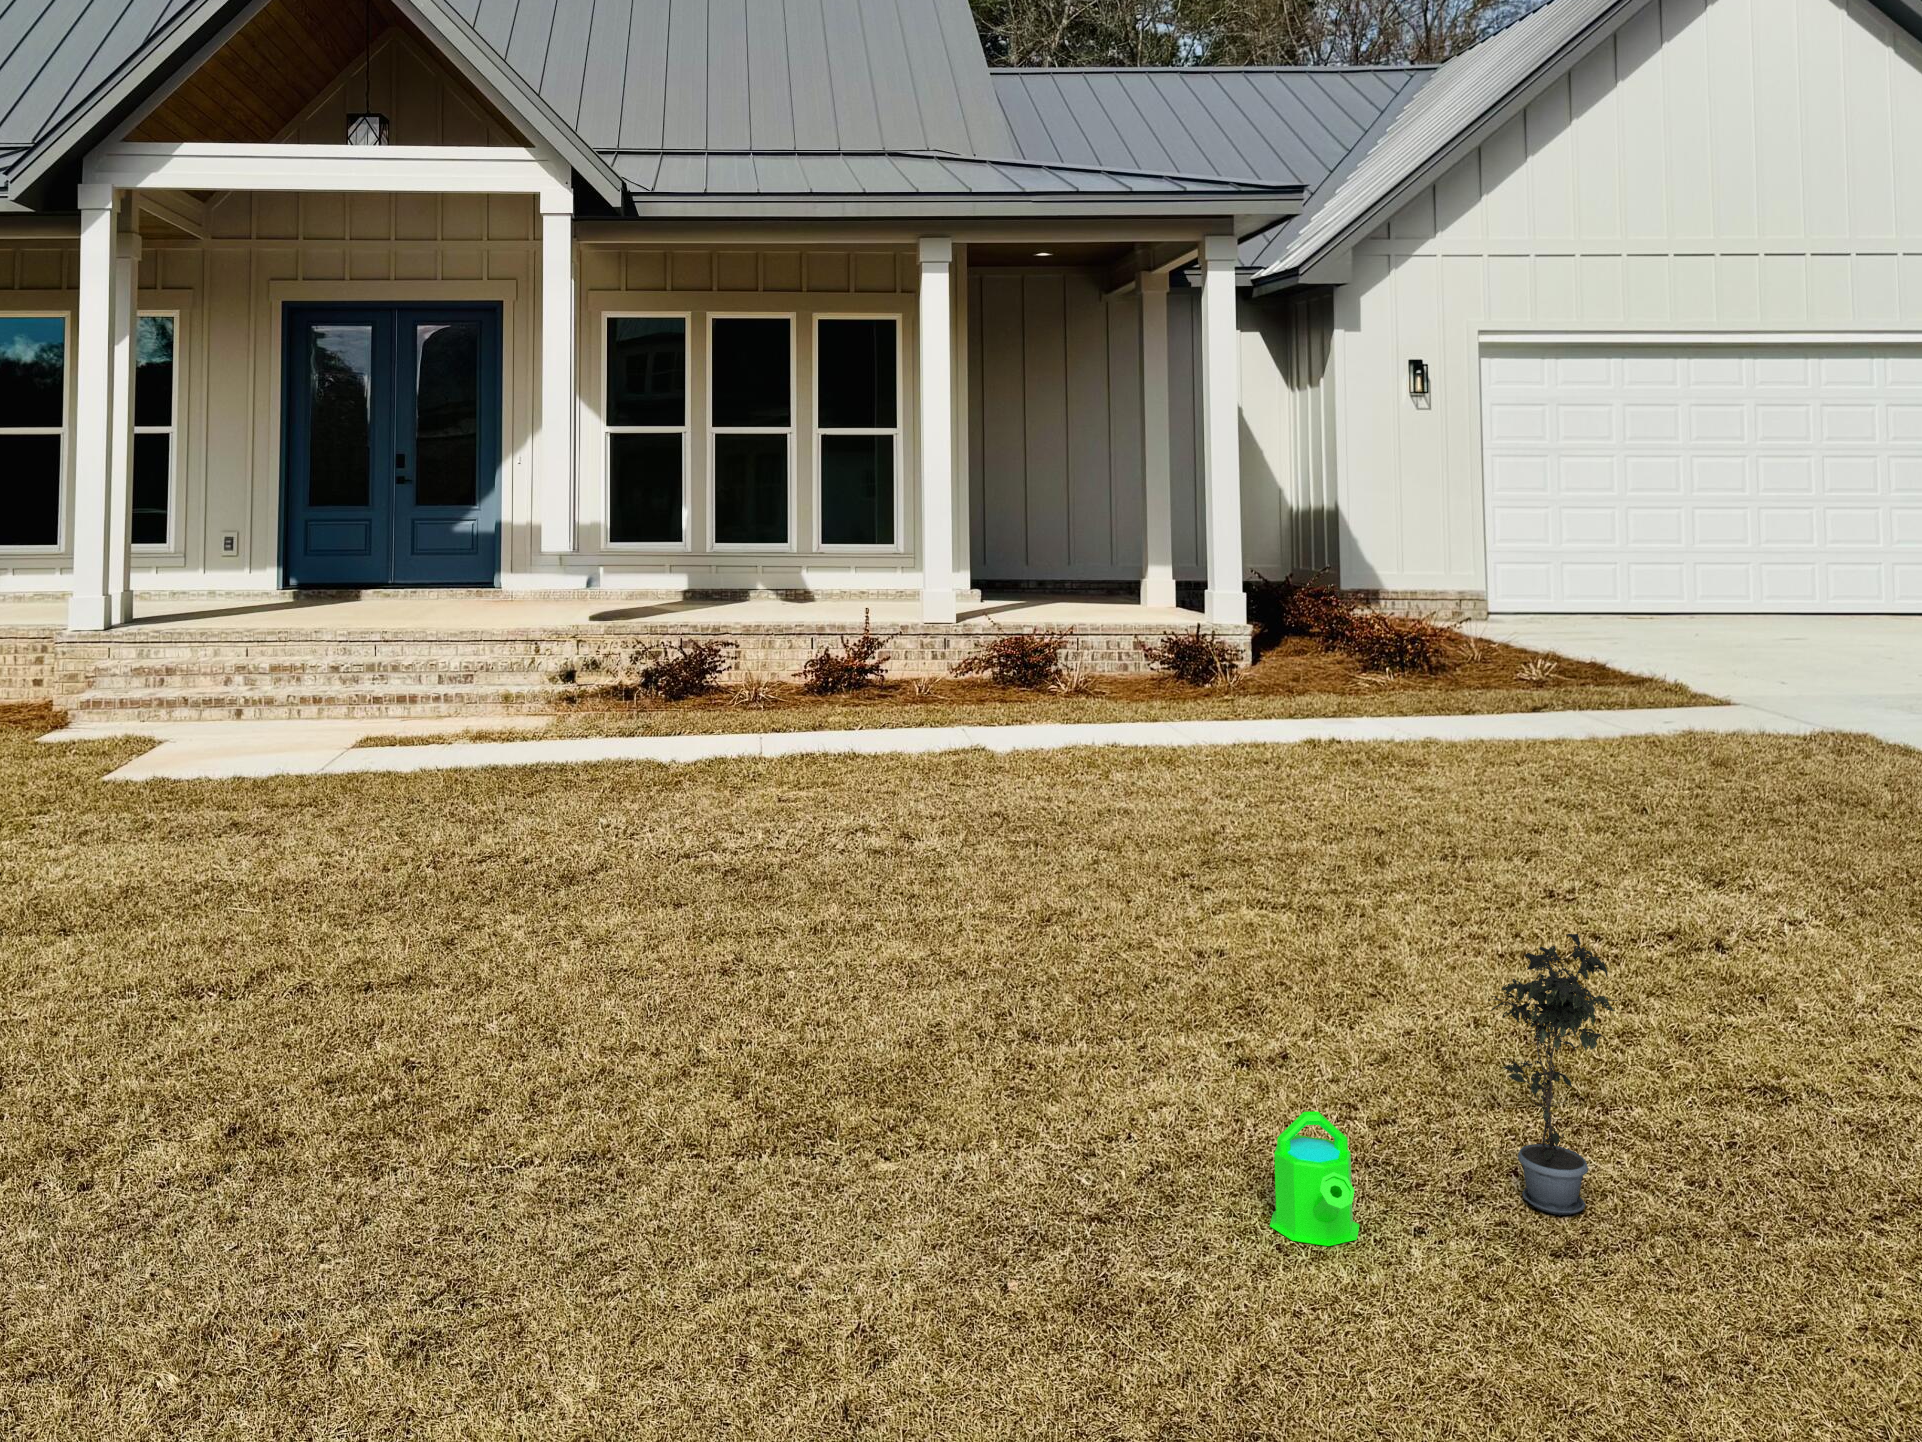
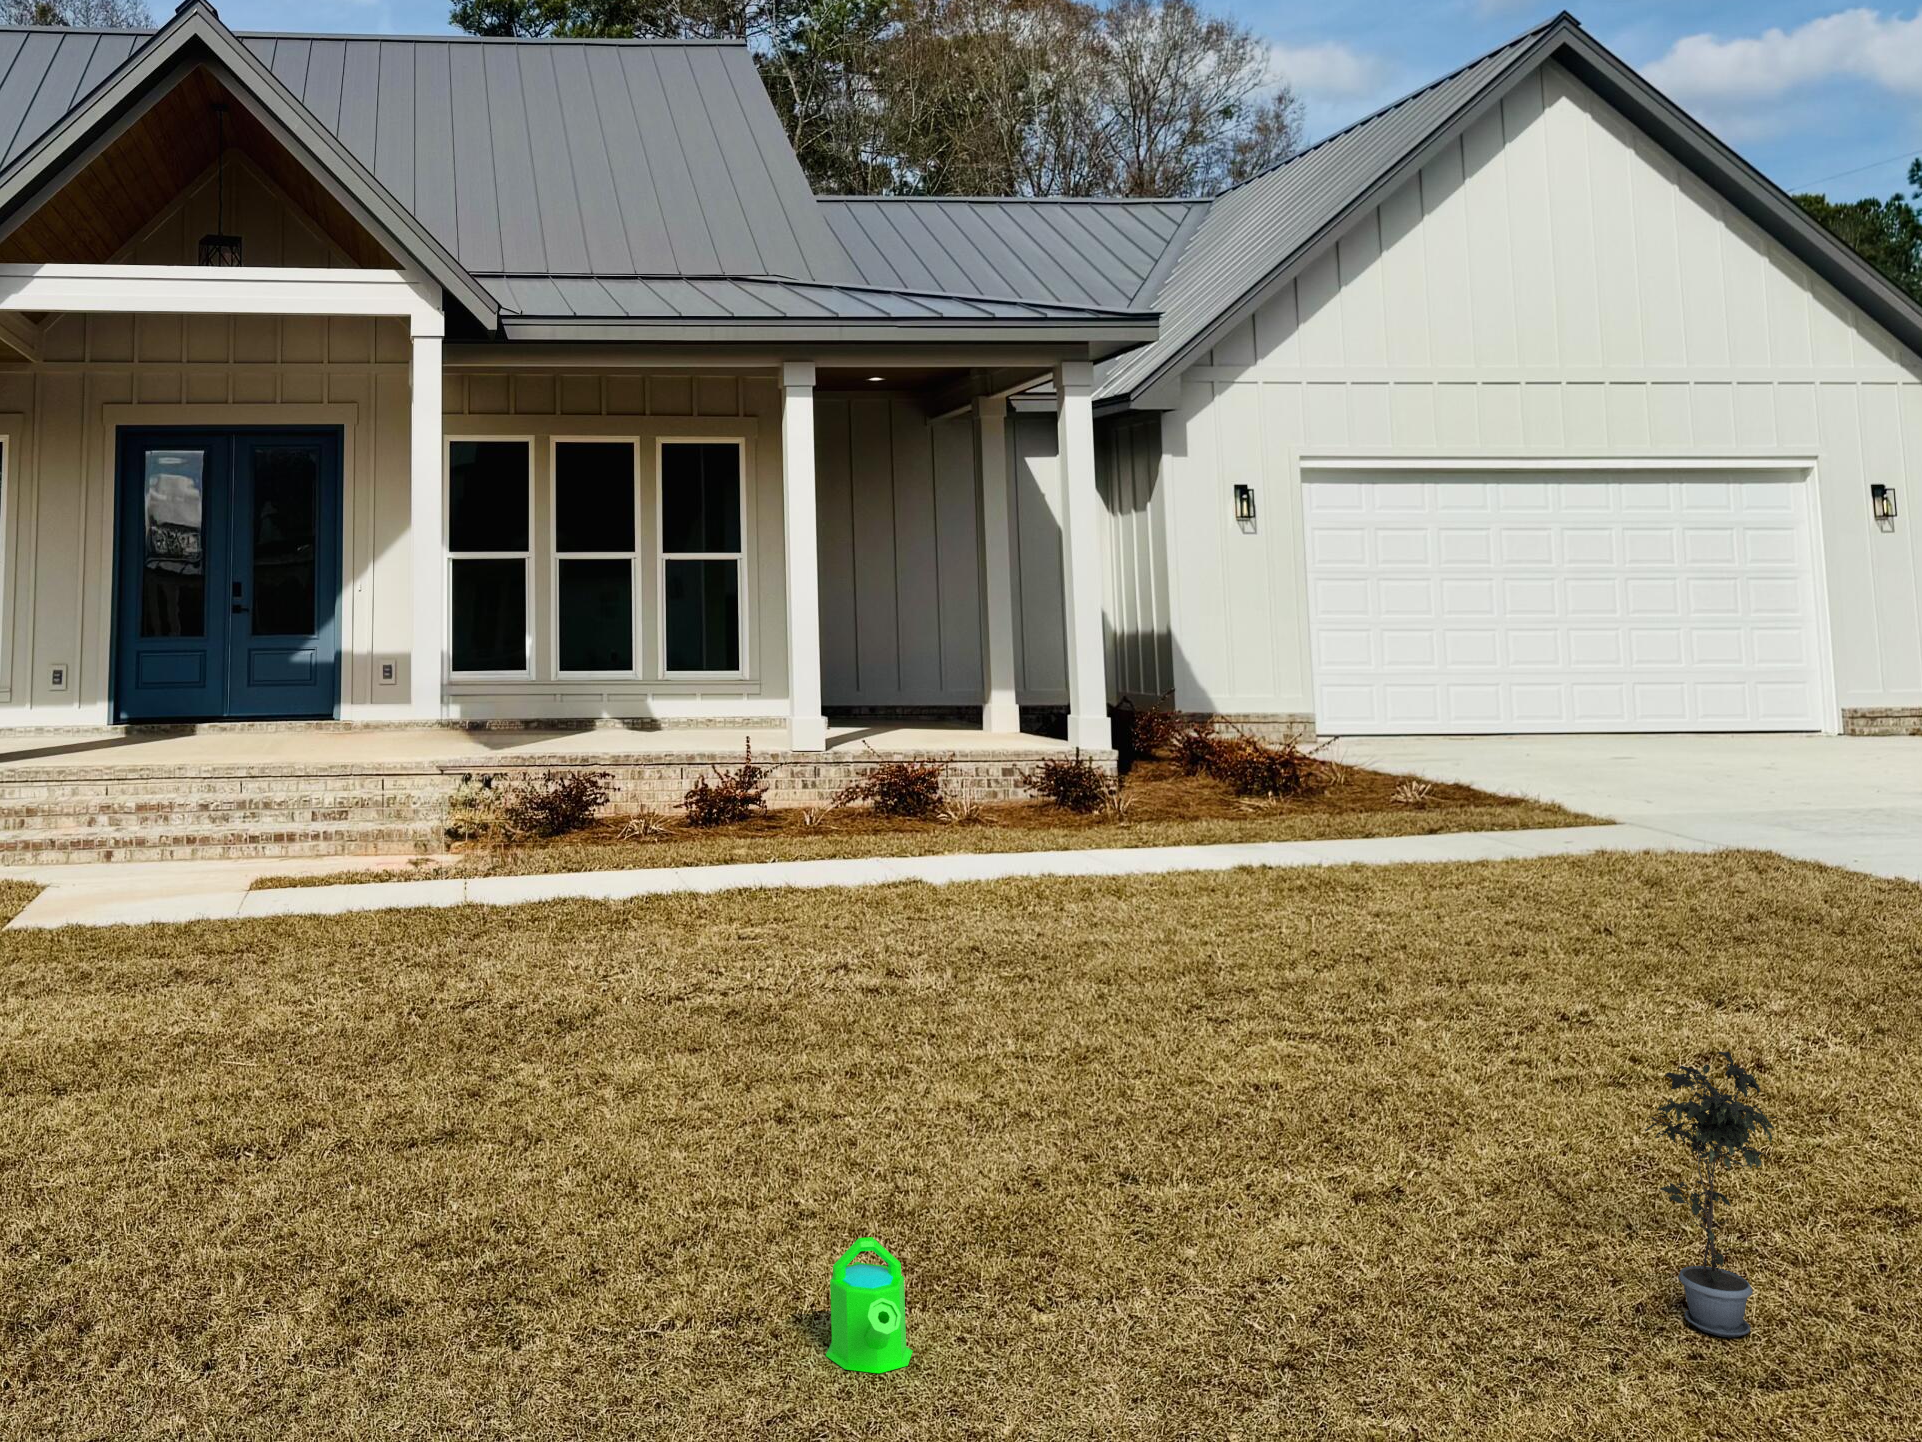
watering can: present [1269,1111,1360,1246] -> present [825,1237,913,1373]

